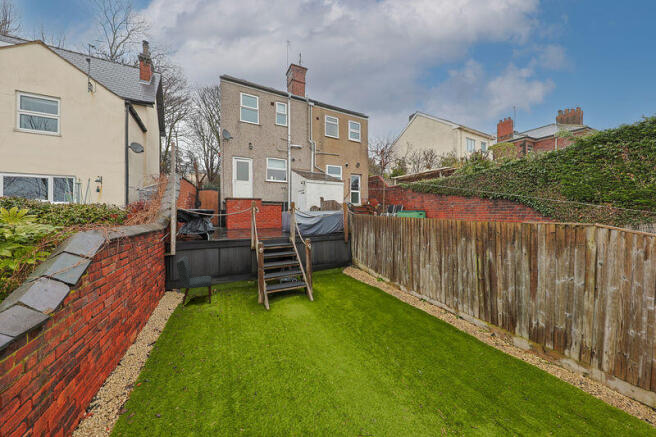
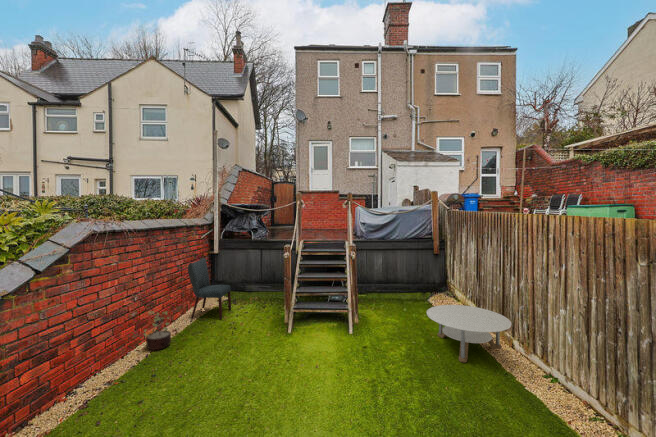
round table: none [358,271,402,301] -> present [427,305,511,363]
decorative plant: none [164,299,187,334] -> present [143,311,171,350]

